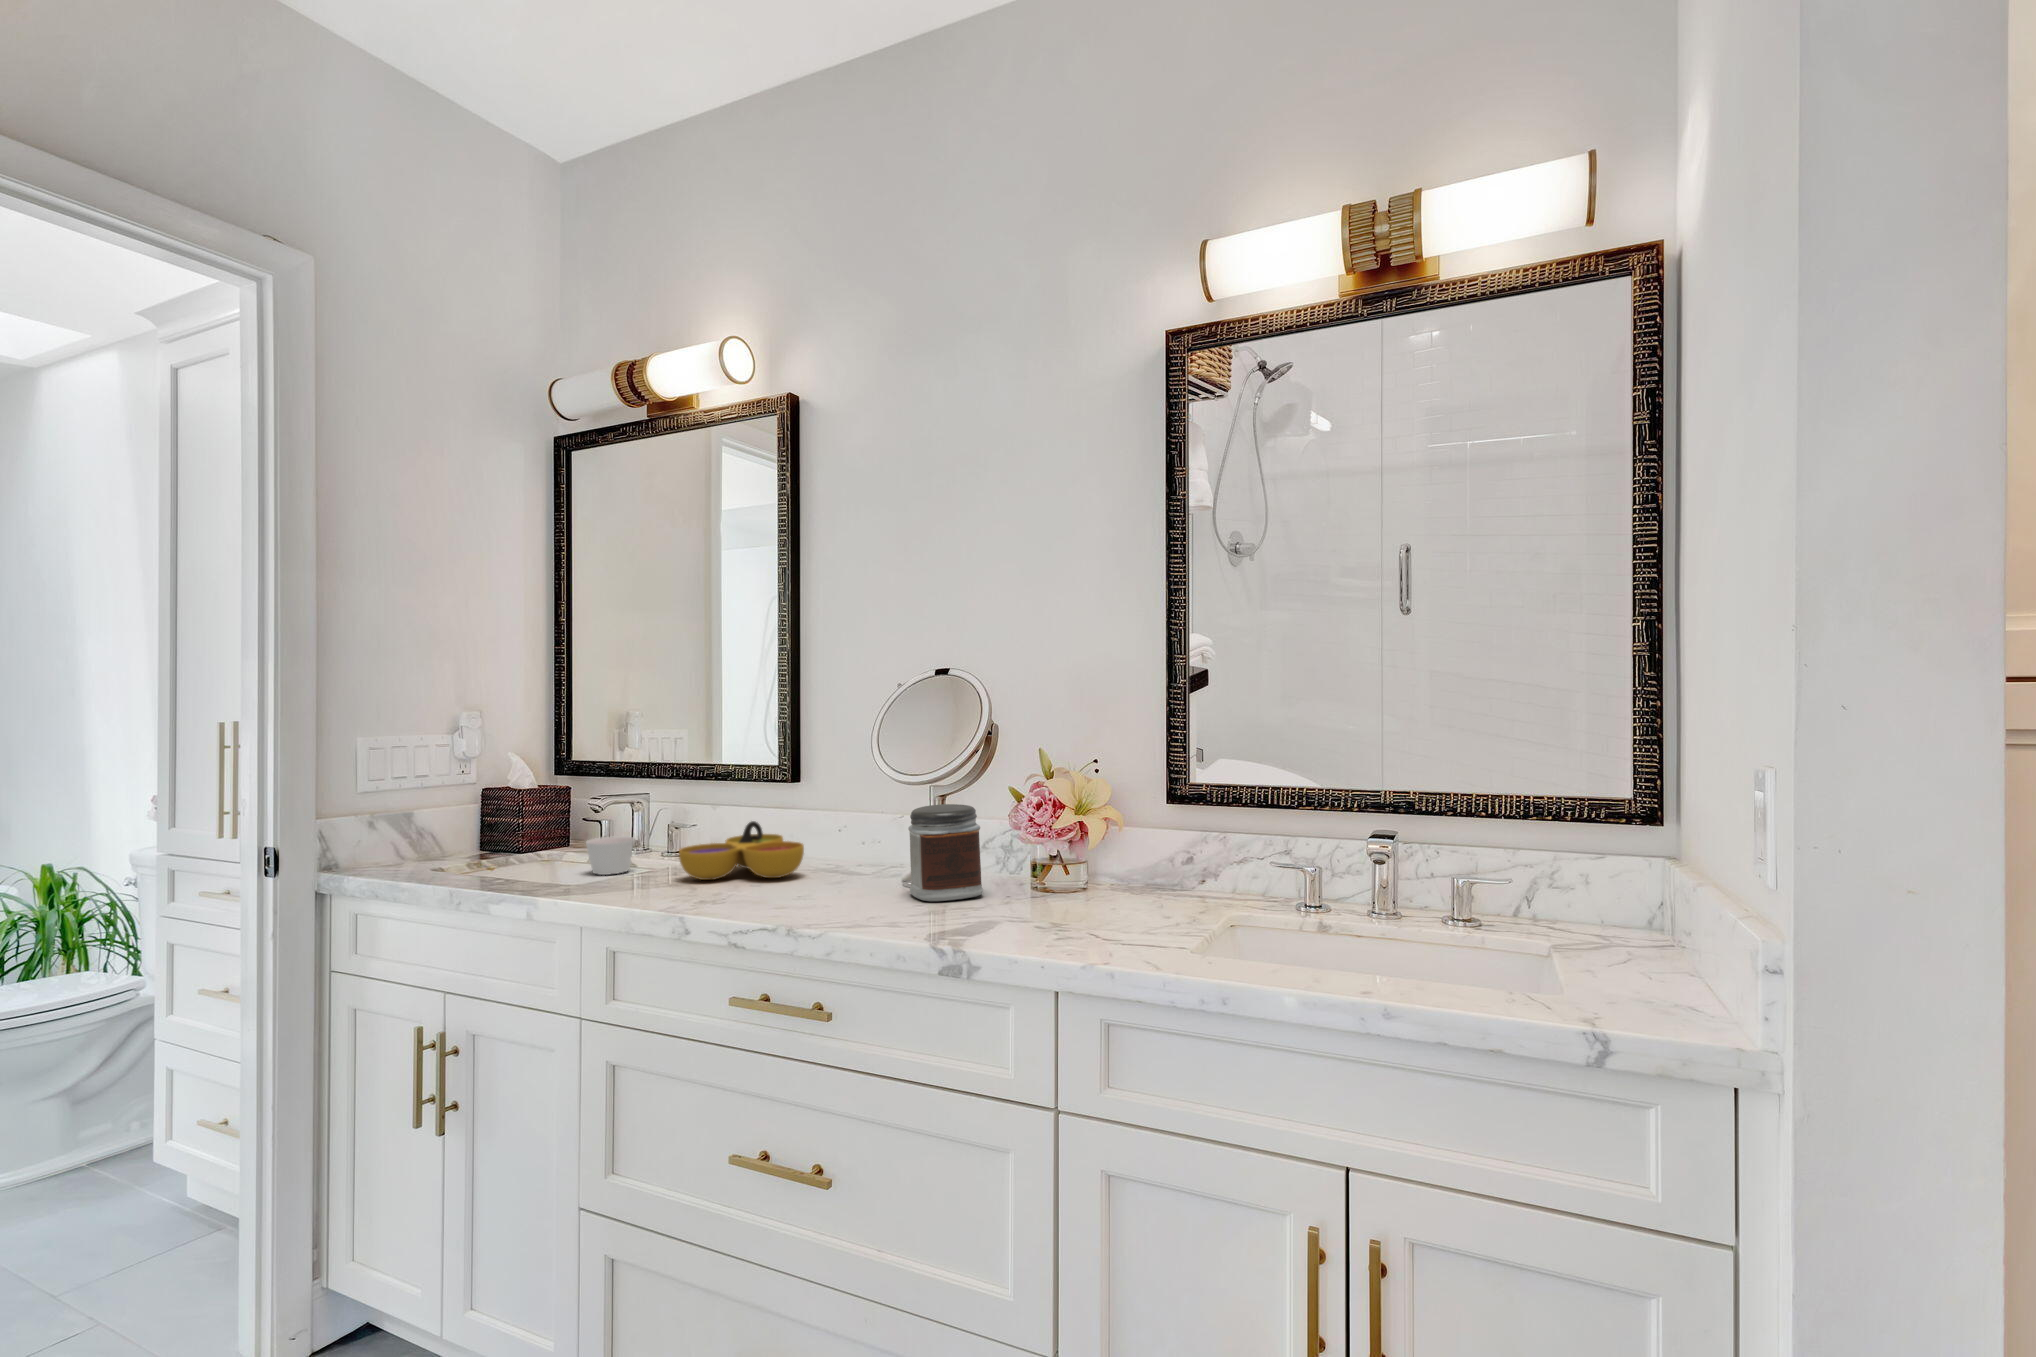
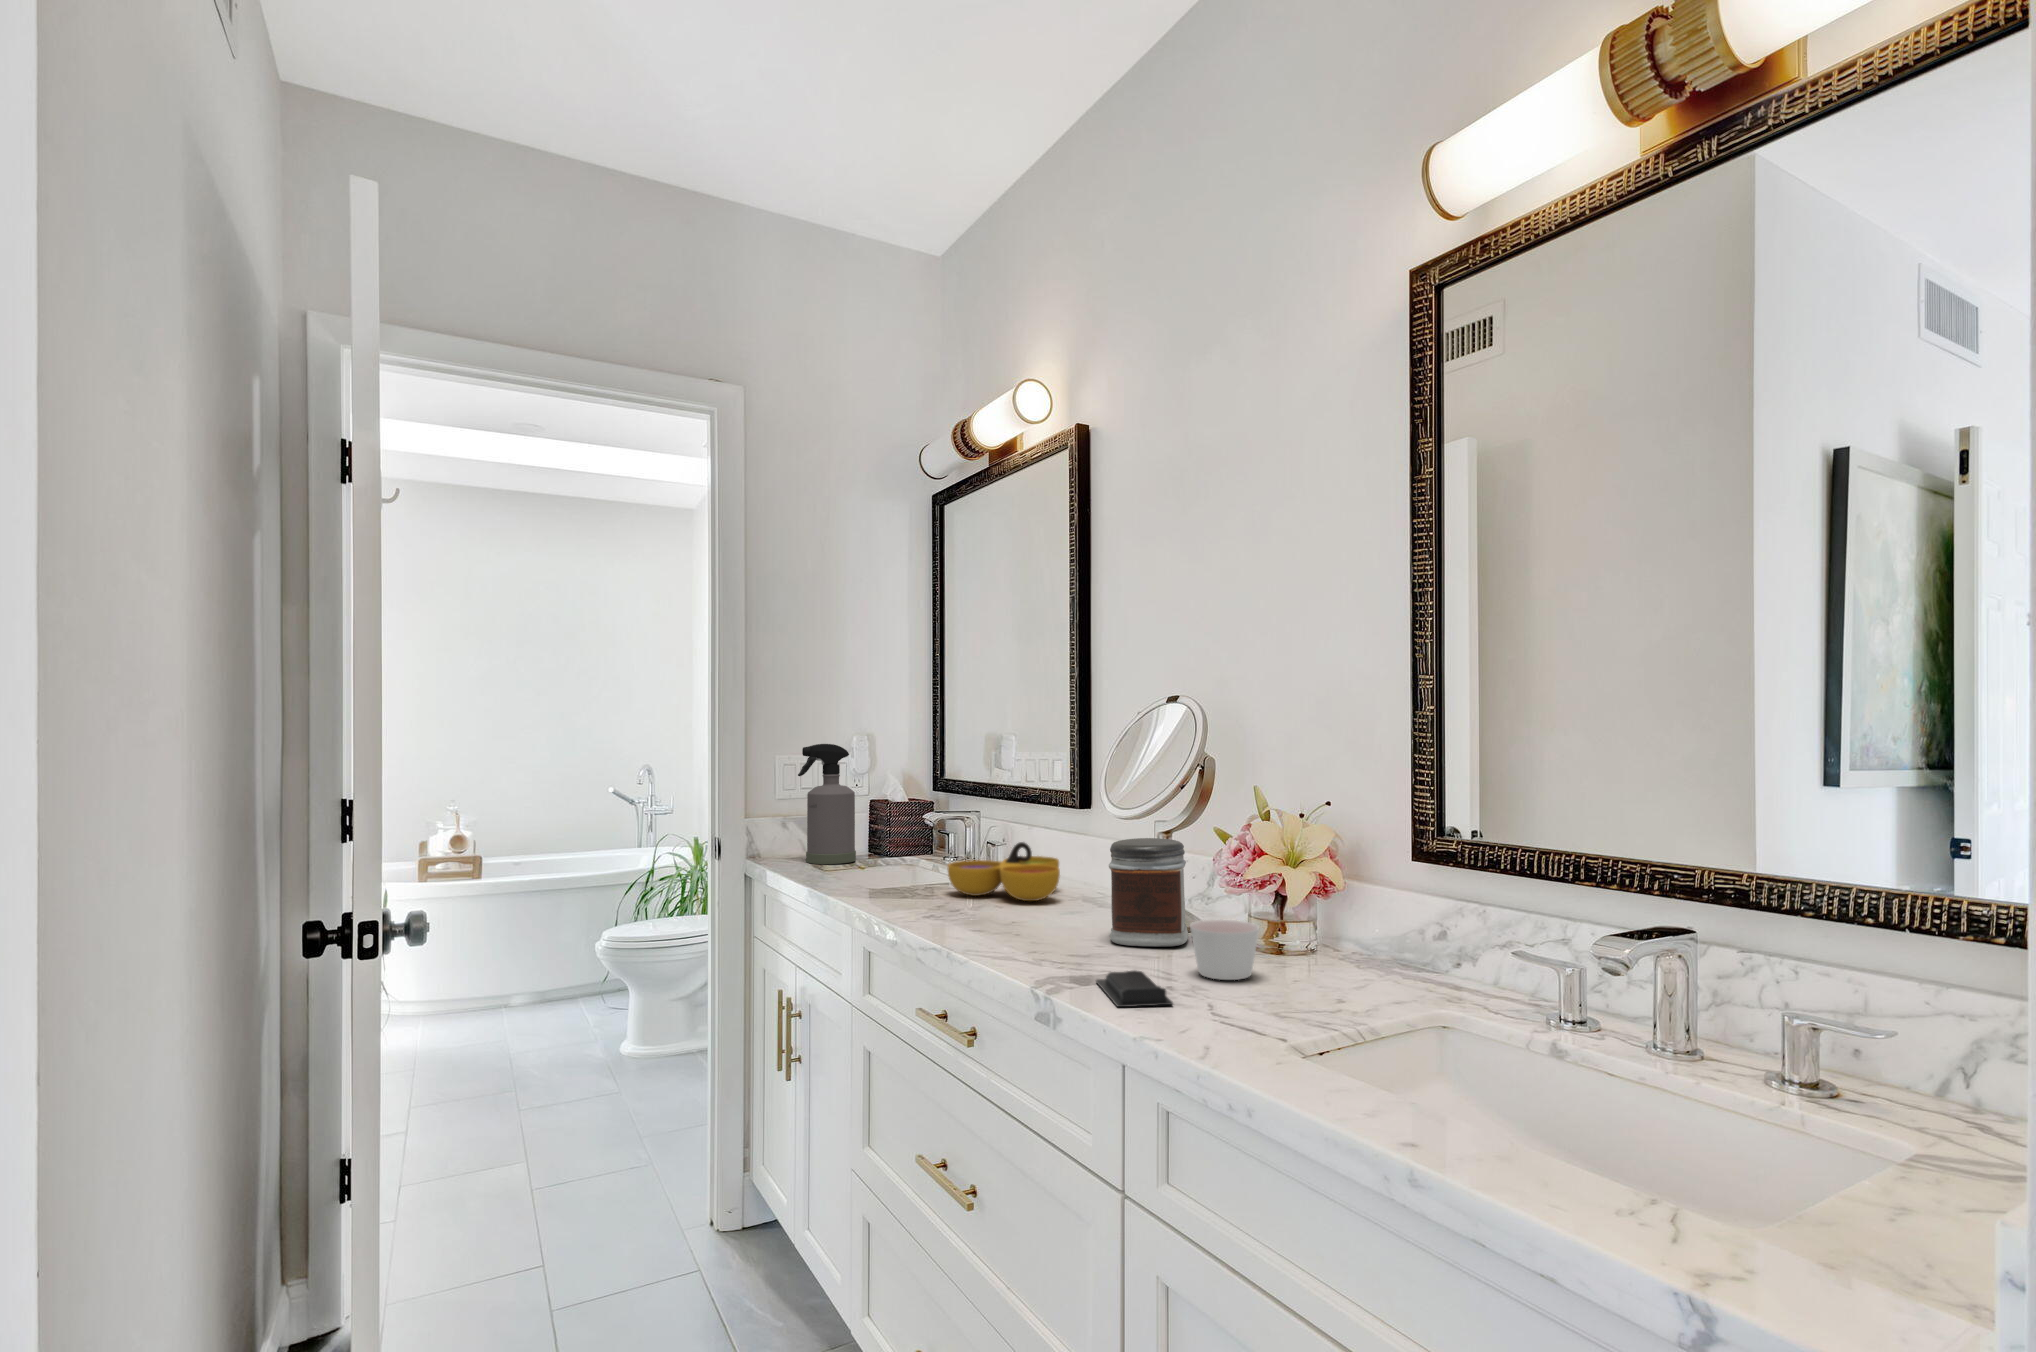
spray bottle: none [422,731,497,871] -> present [798,744,856,864]
candle: present [586,836,634,875] -> present [1190,919,1259,980]
soap bar: none [972,916,1060,944] -> present [1096,971,1173,1007]

